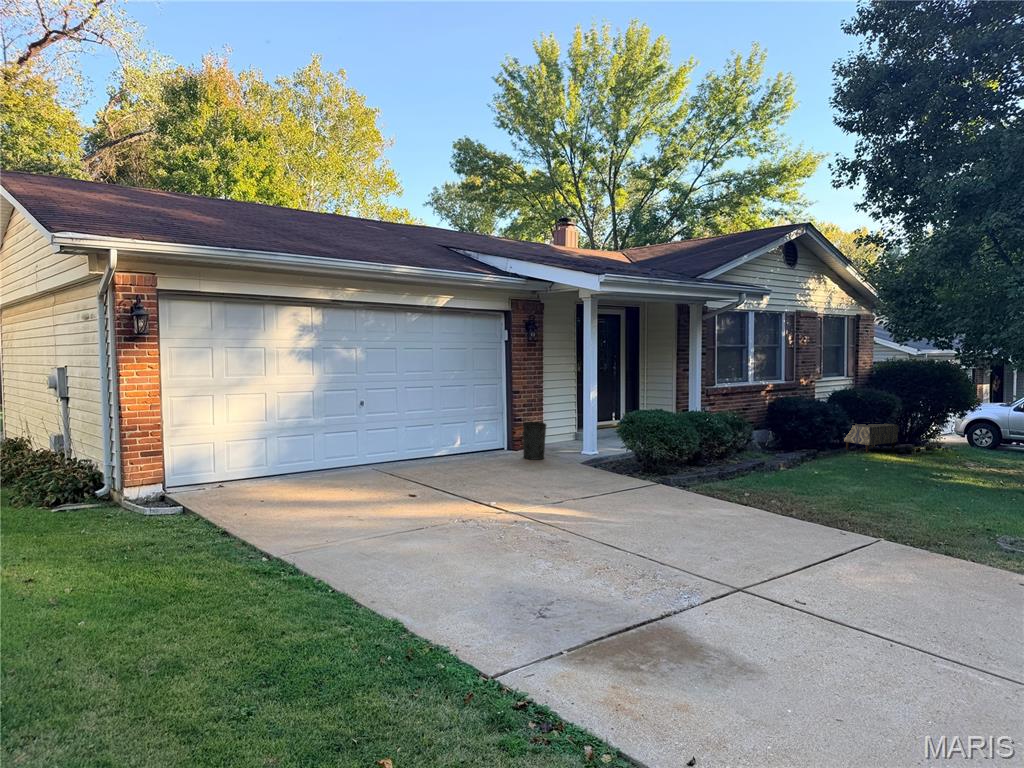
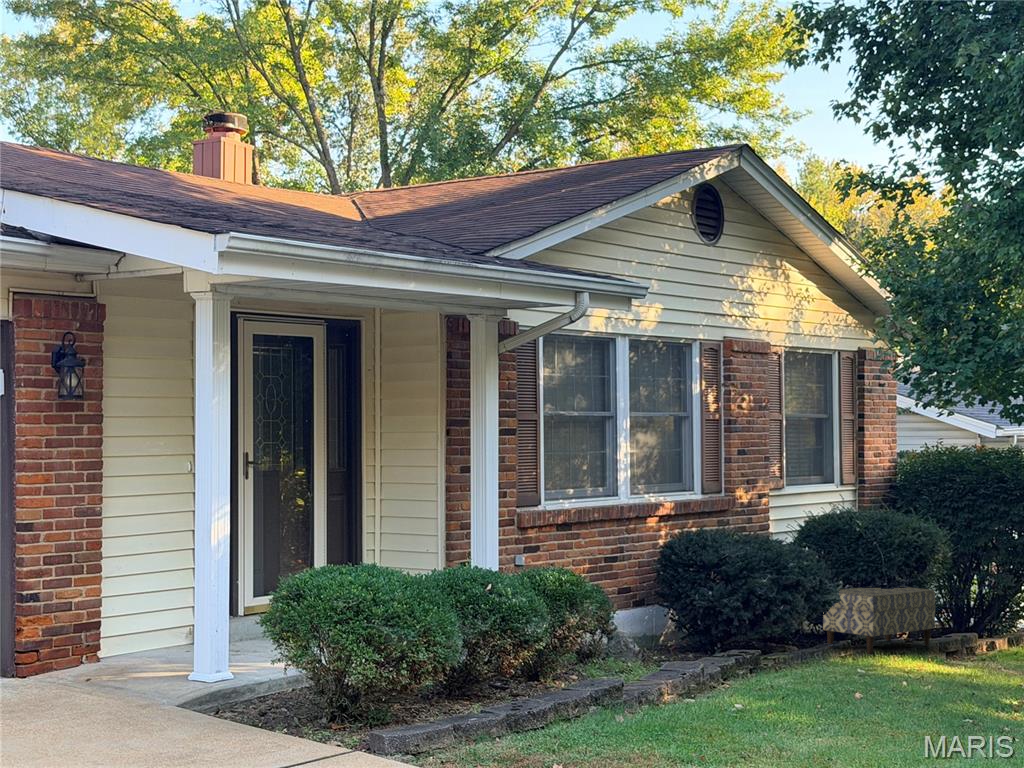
trash can: present [523,422,546,460] -> none [41,599,102,694]

